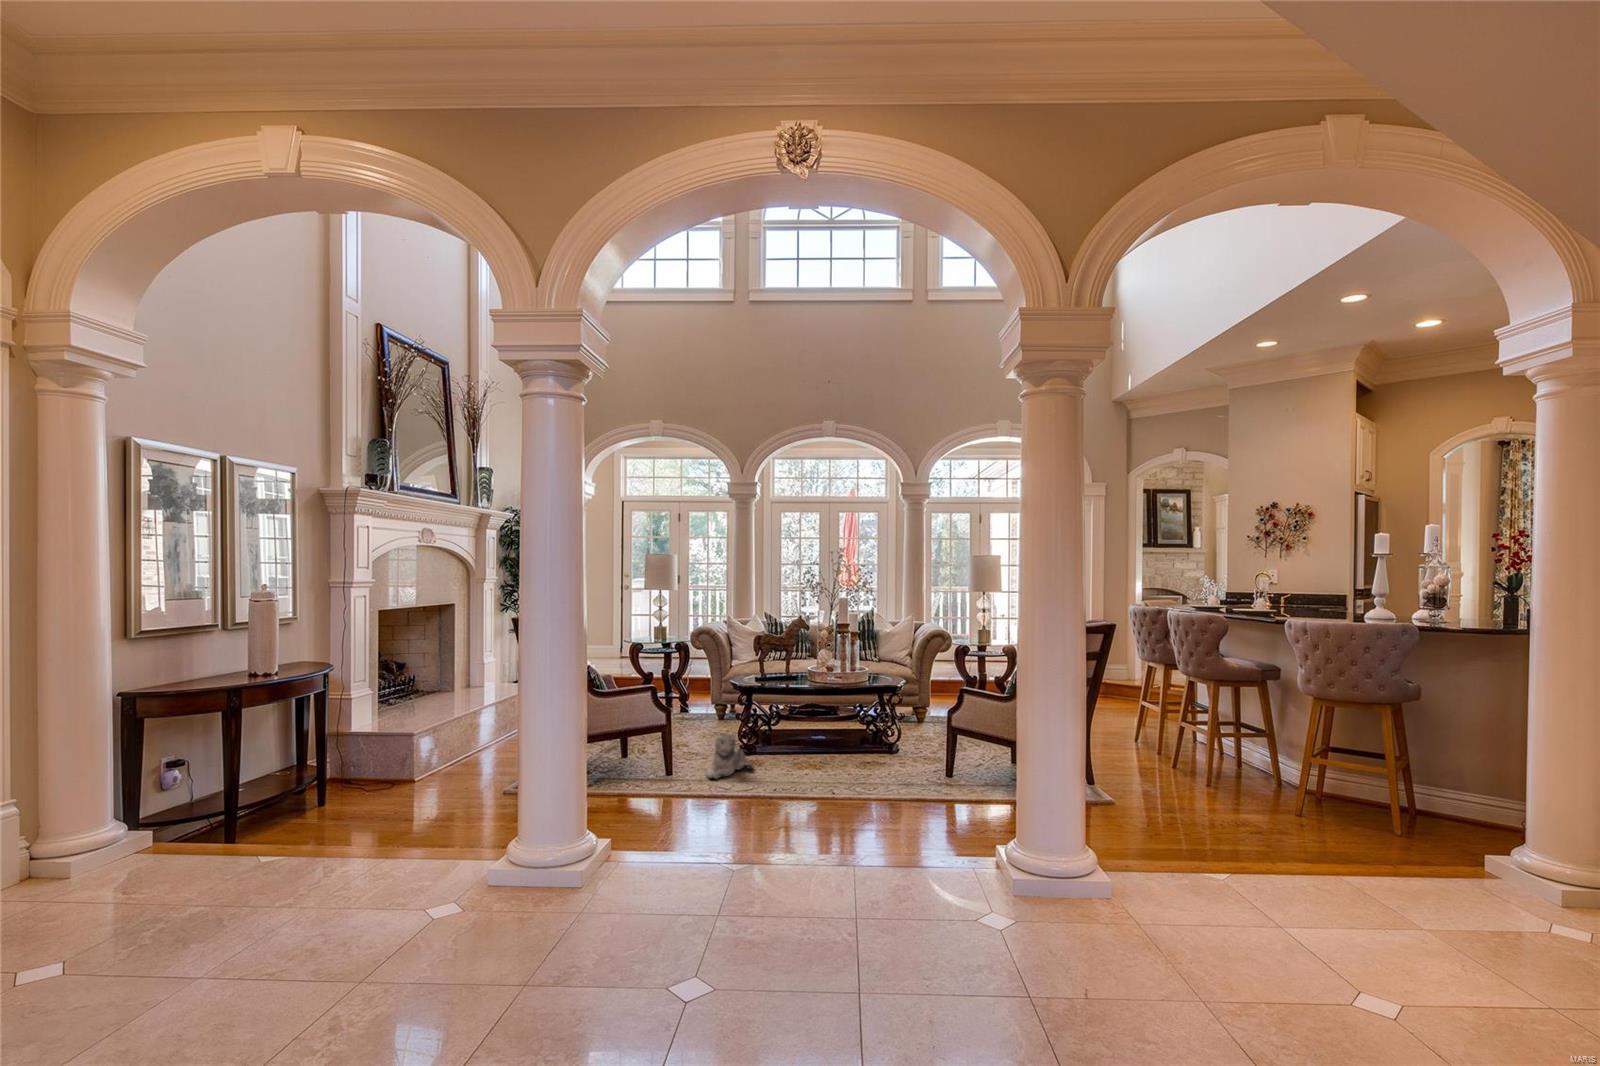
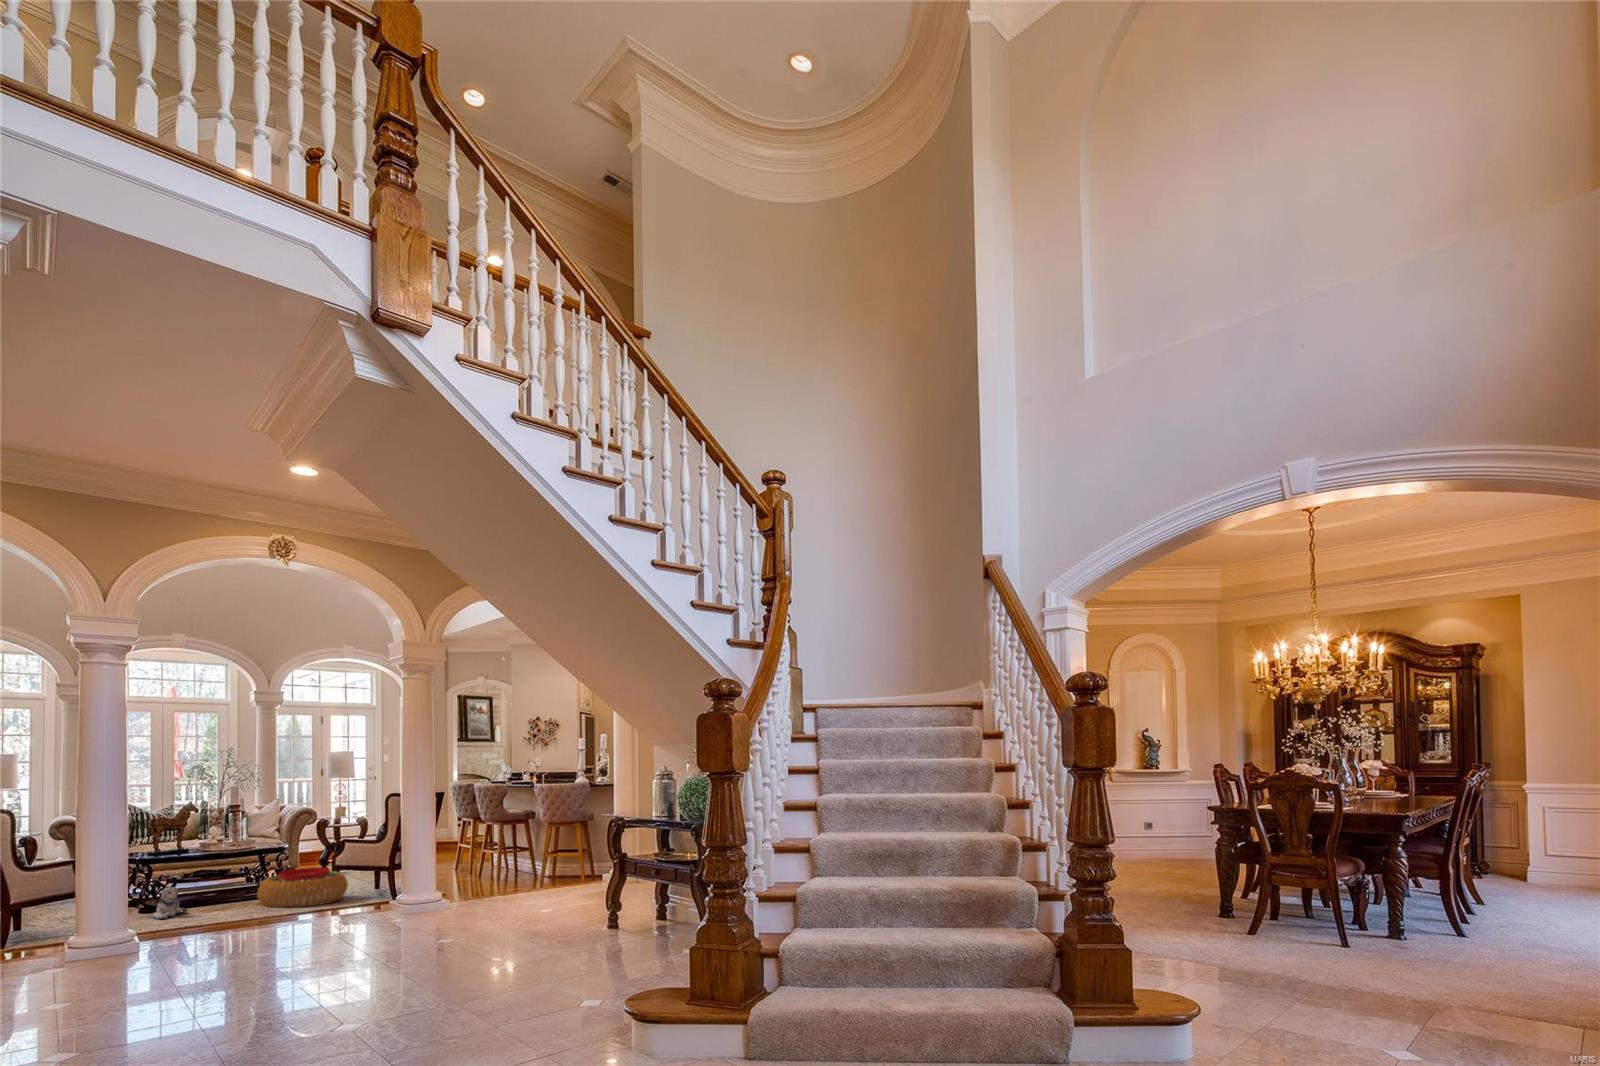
pouf: none [844,721,967,787] -> present [257,867,348,907]

